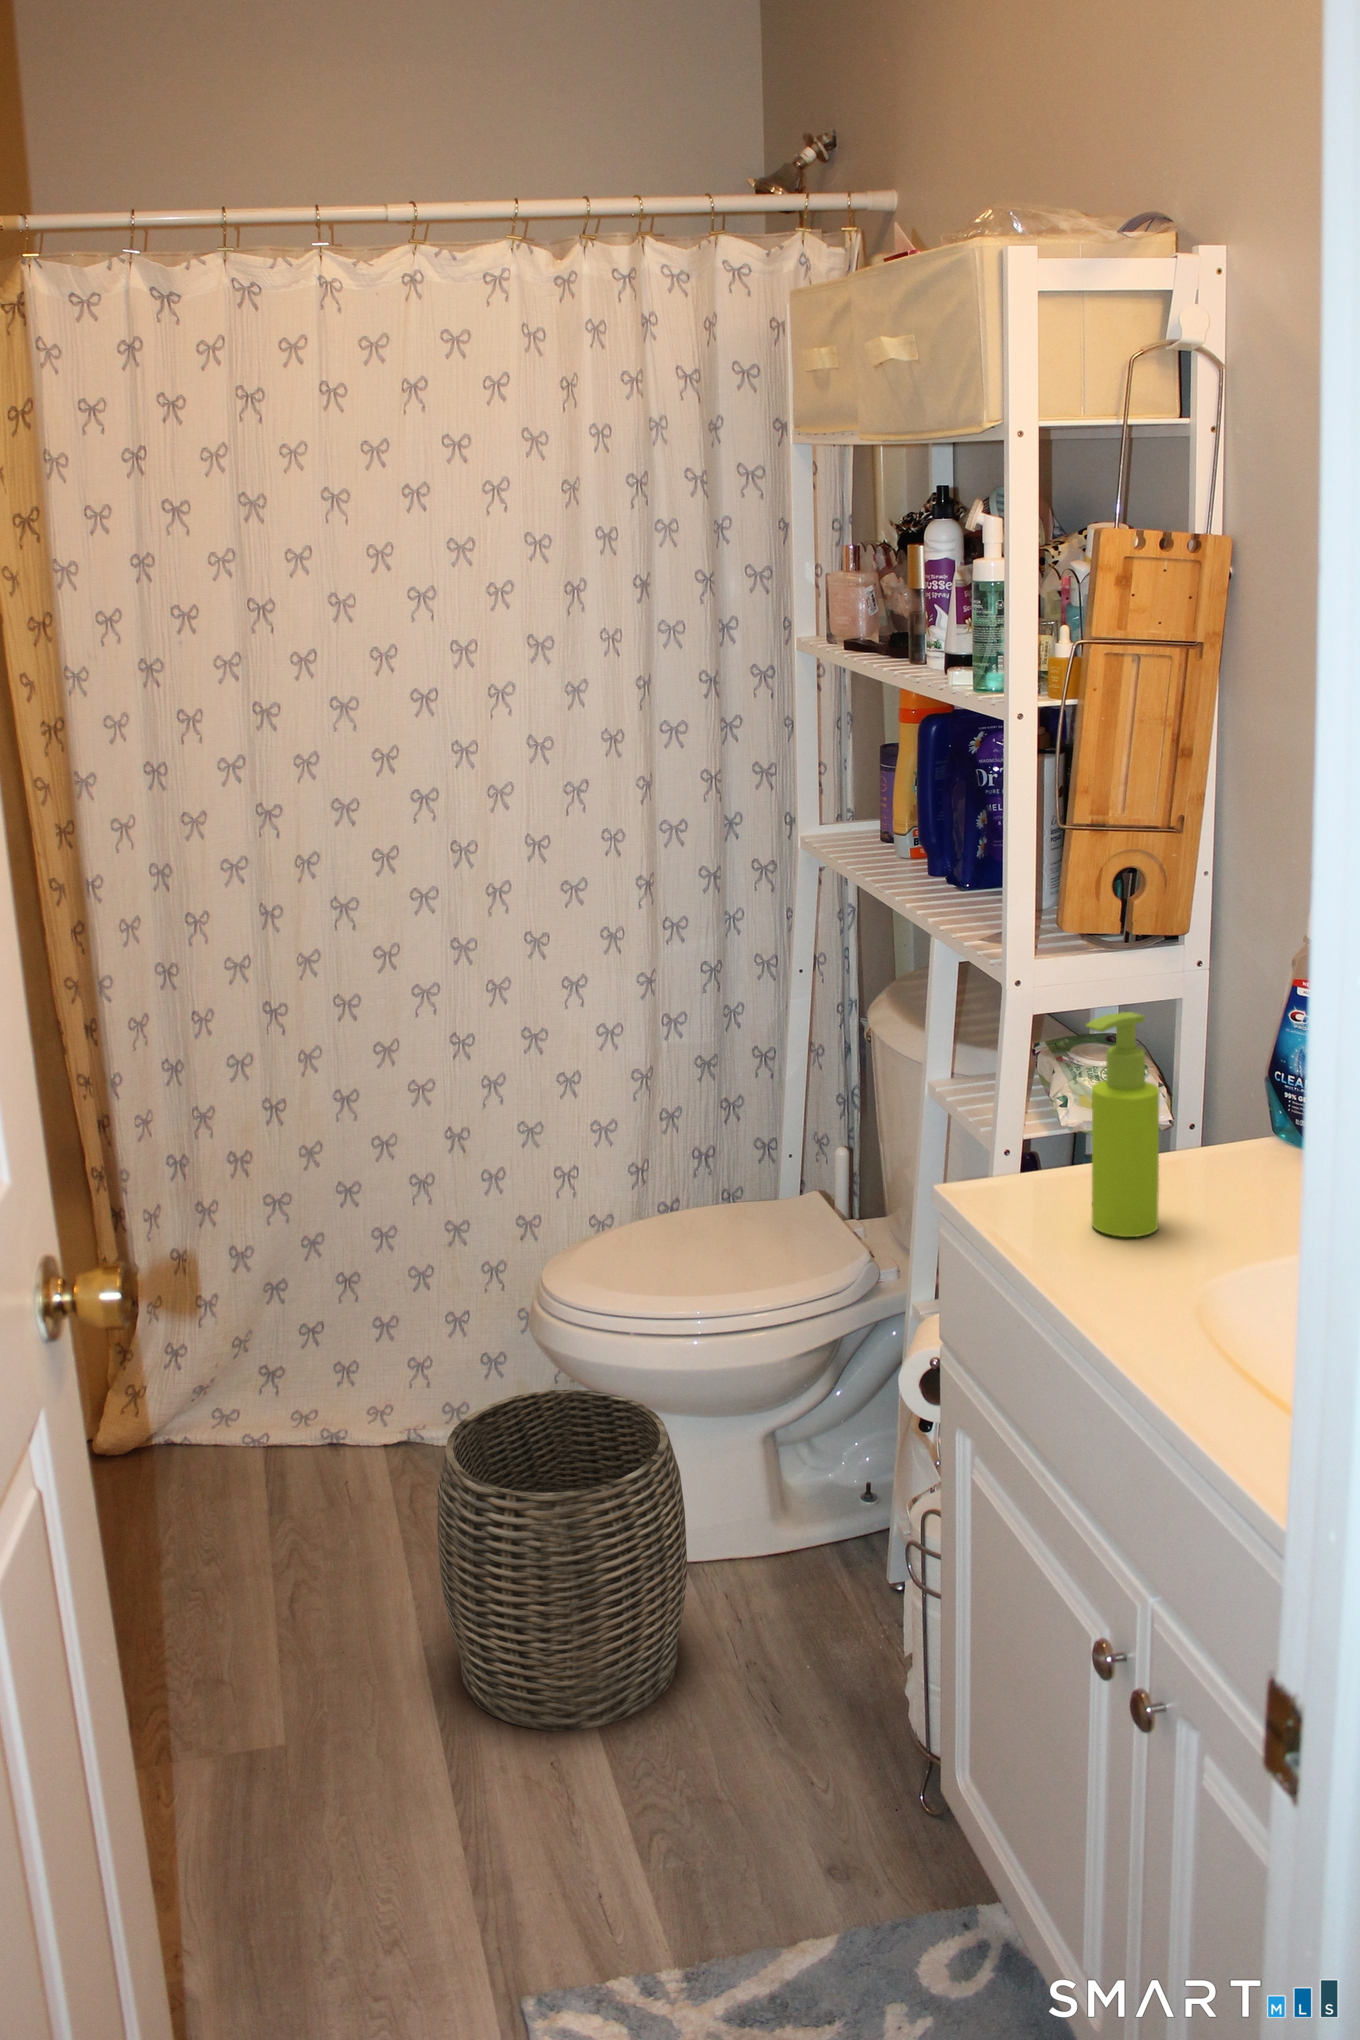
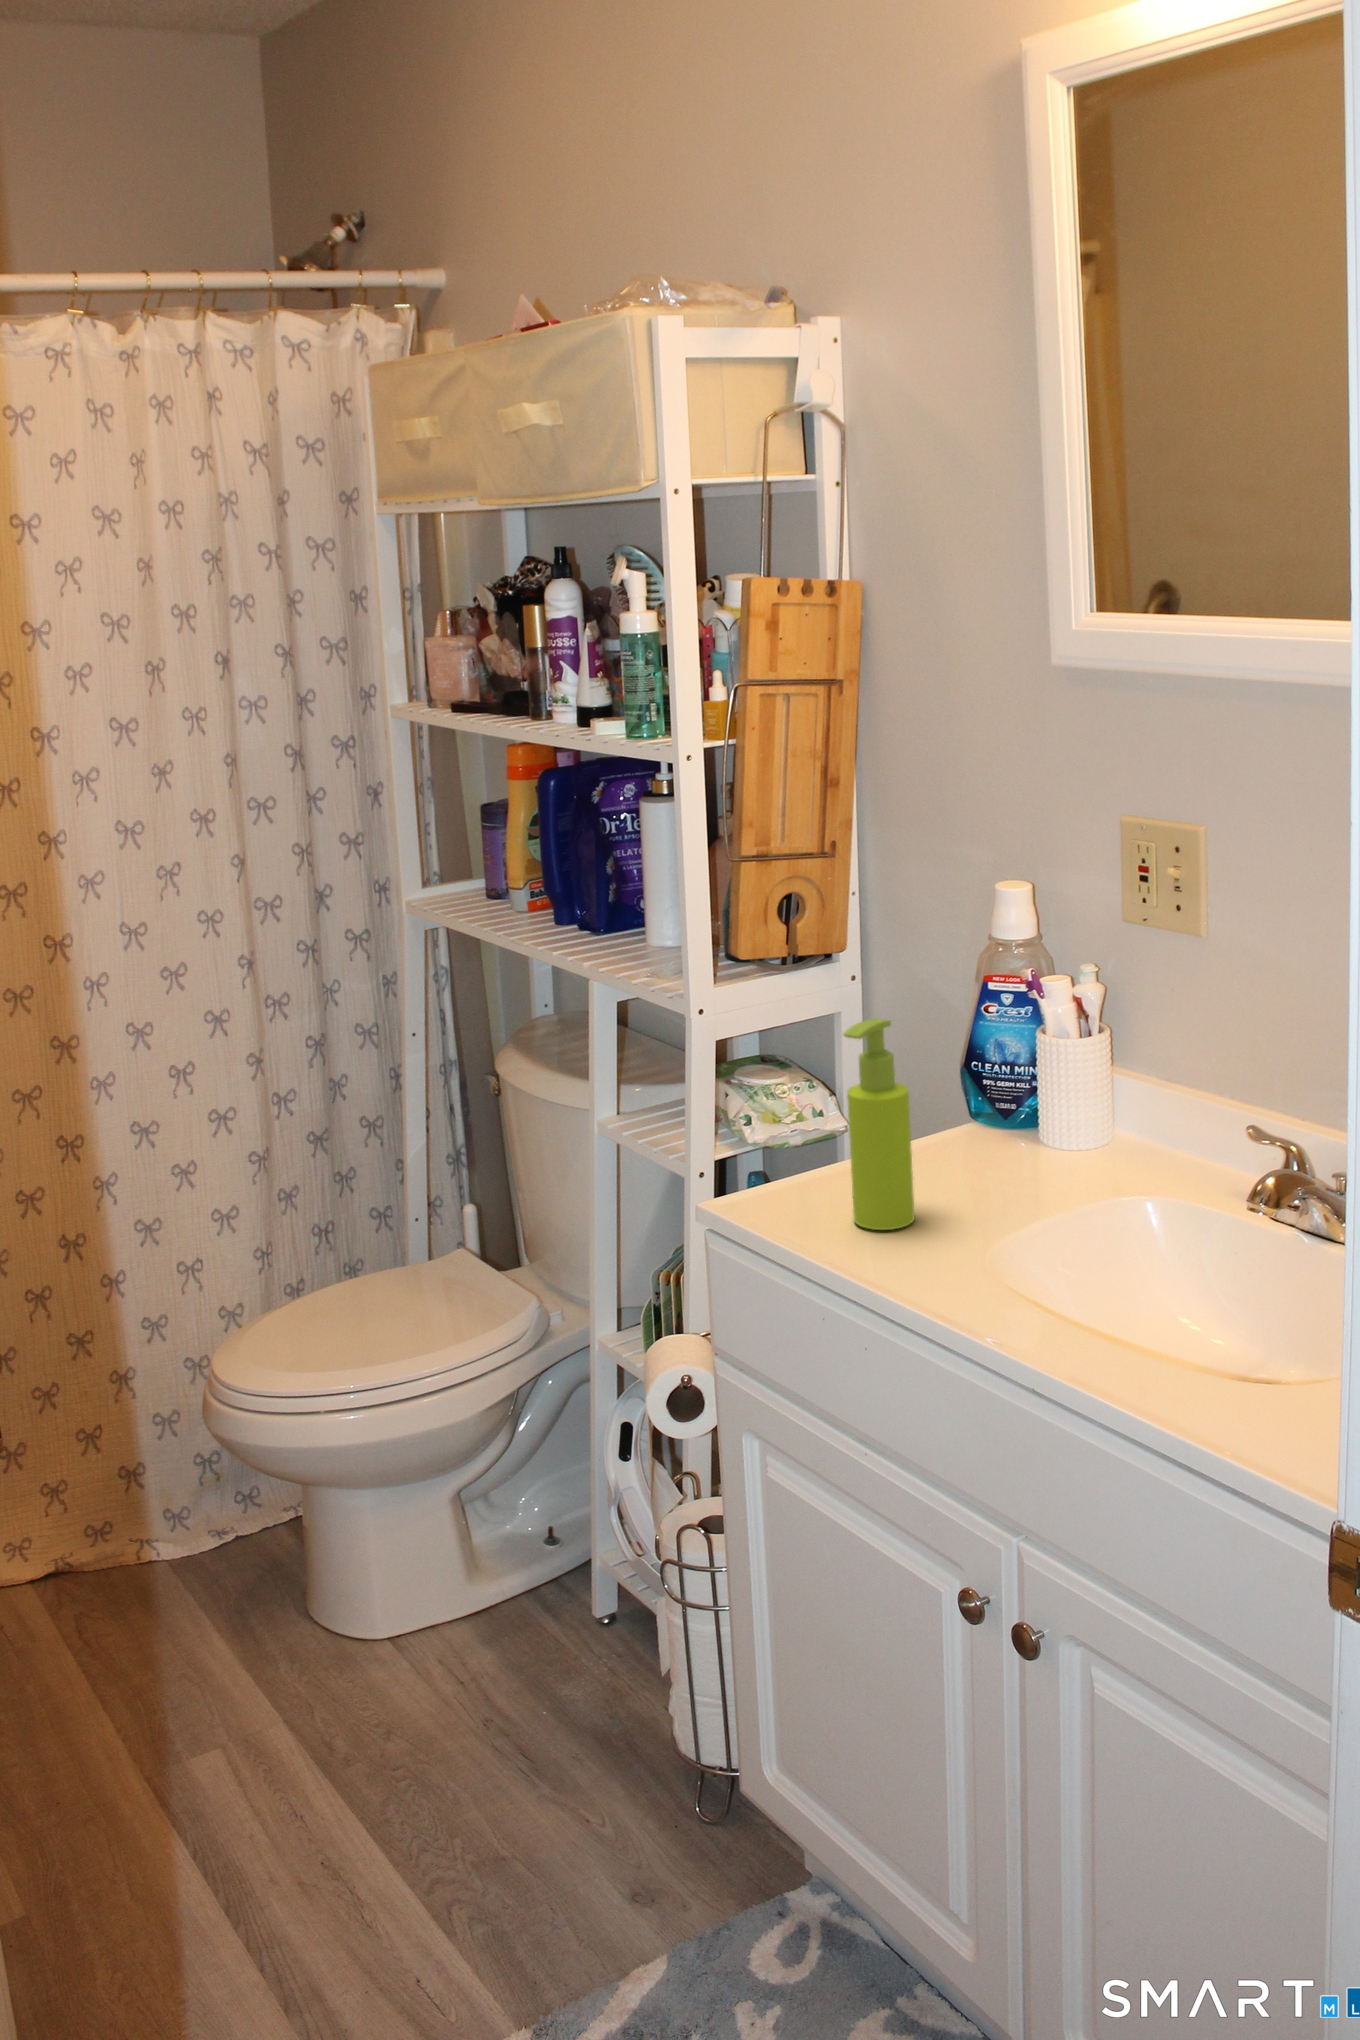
woven basket: present [437,1390,687,1731] -> none [140,1481,409,1847]

